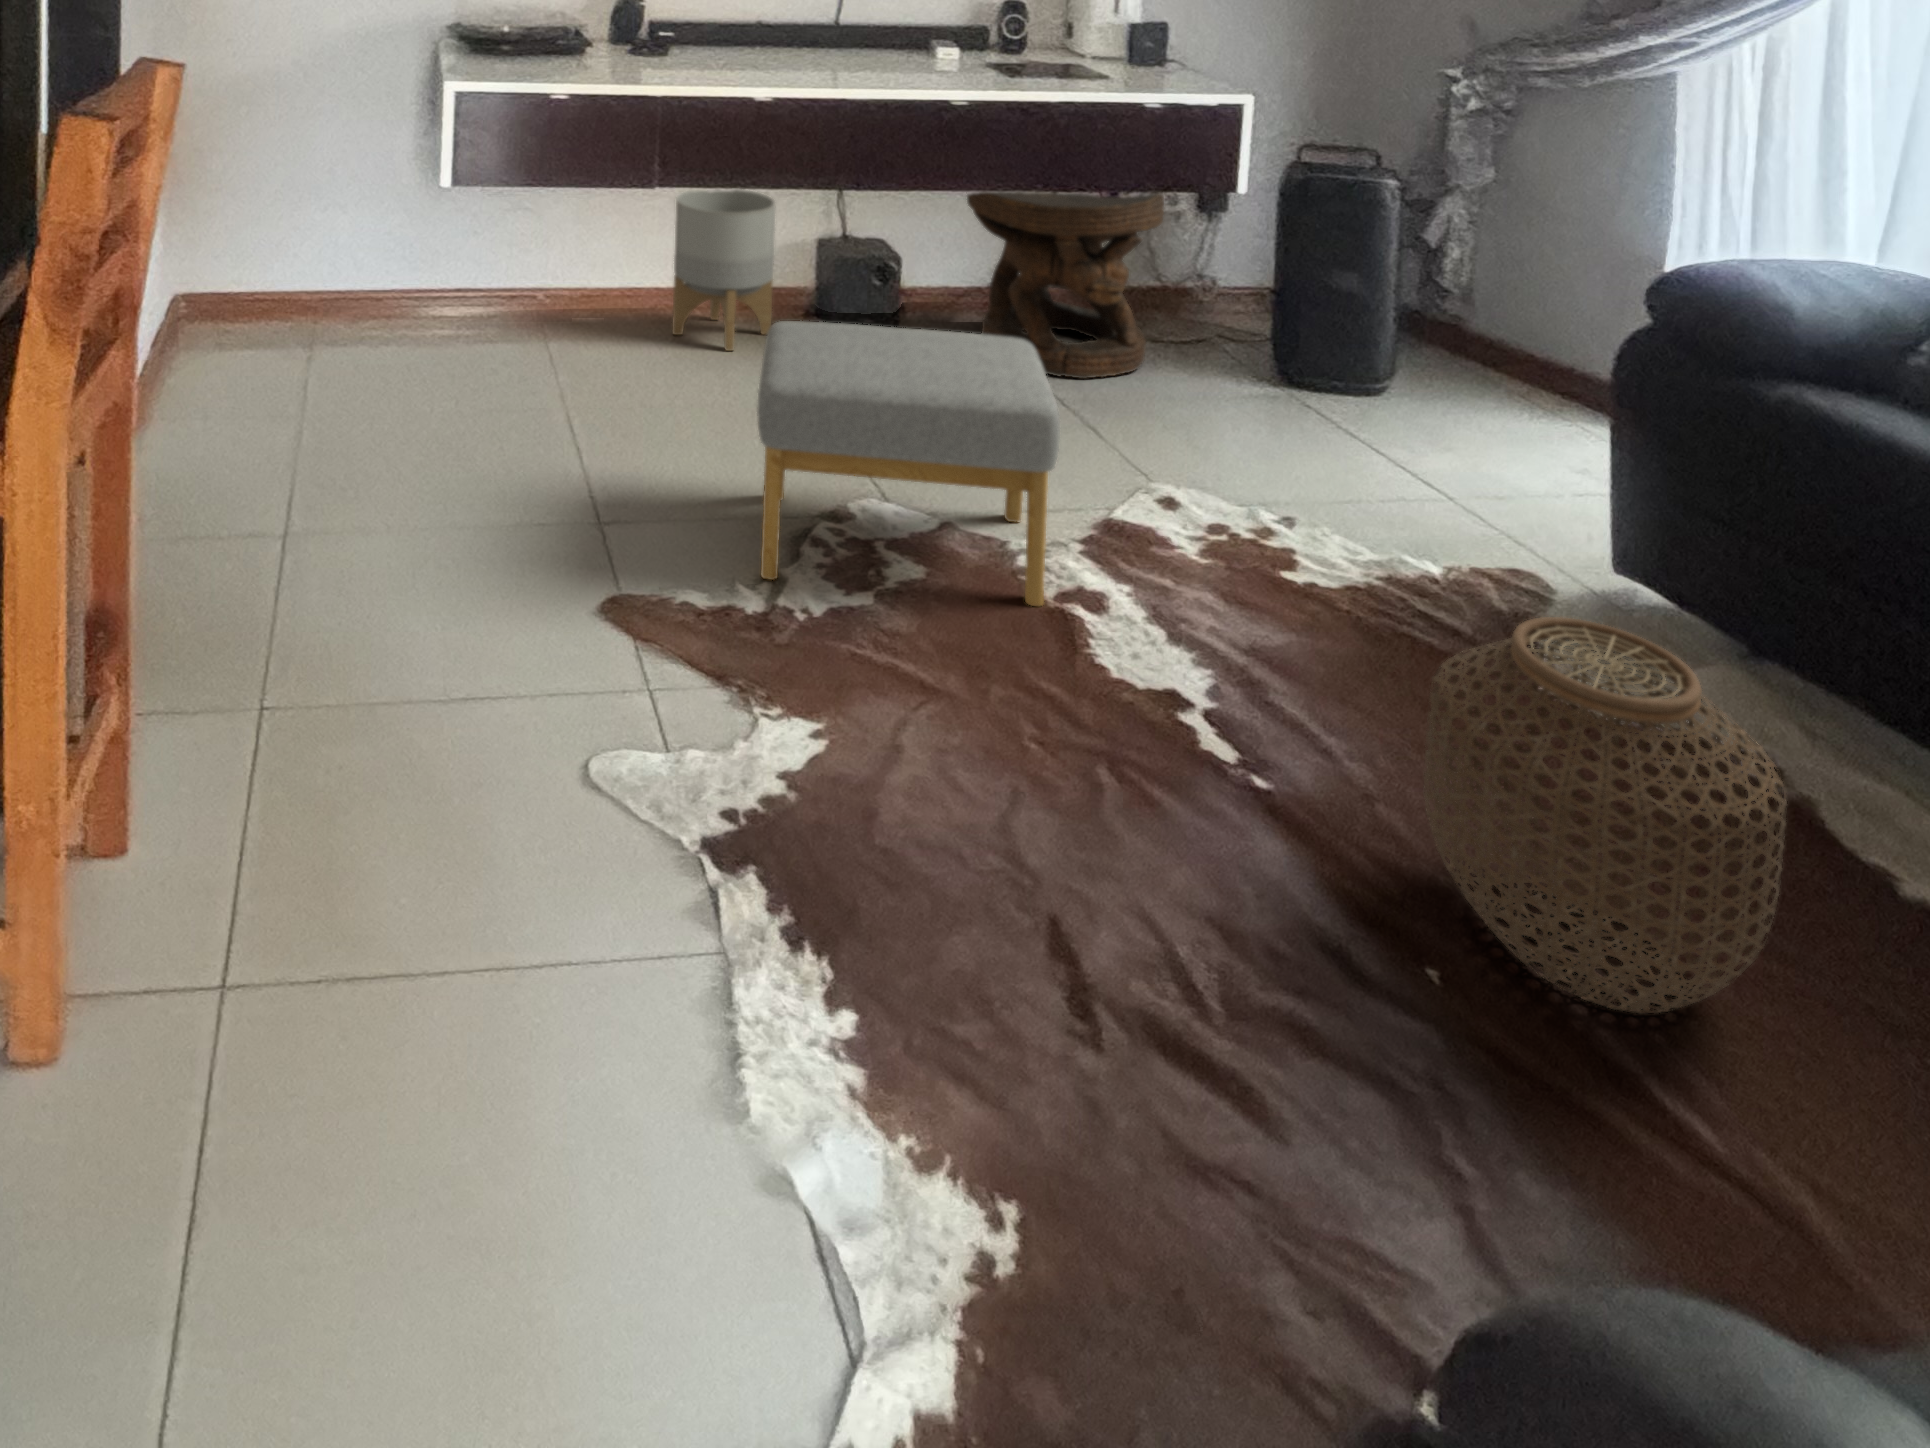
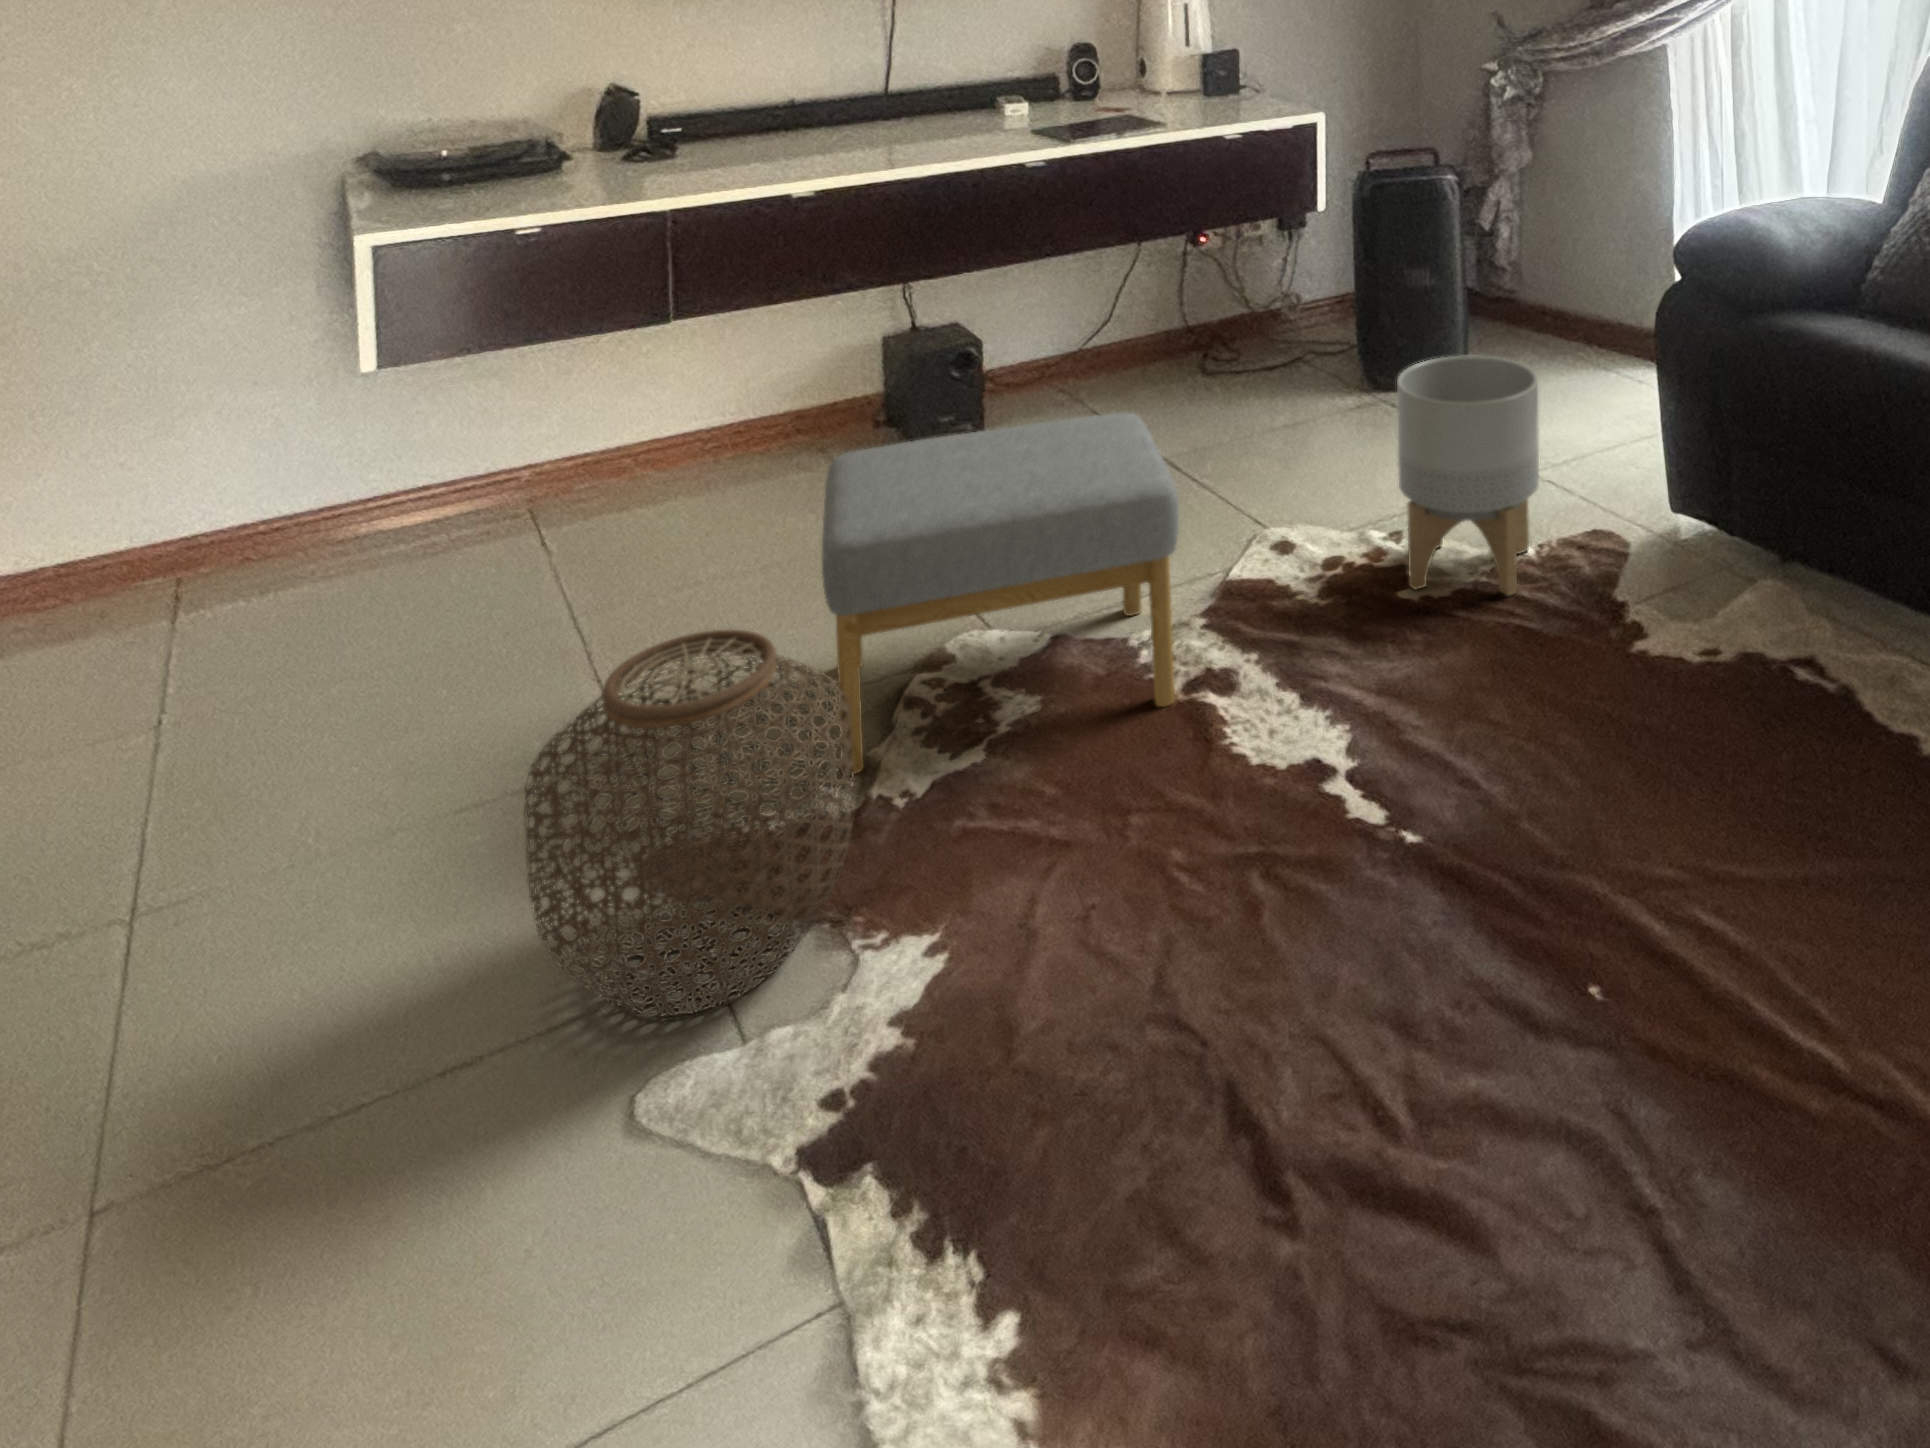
planter: present [672,190,775,351] -> present [1397,356,1539,596]
side table: present [967,192,1164,379] -> none [1048,204,1254,436]
woven basket: present [1423,617,1786,1013] -> present [524,630,854,1016]

